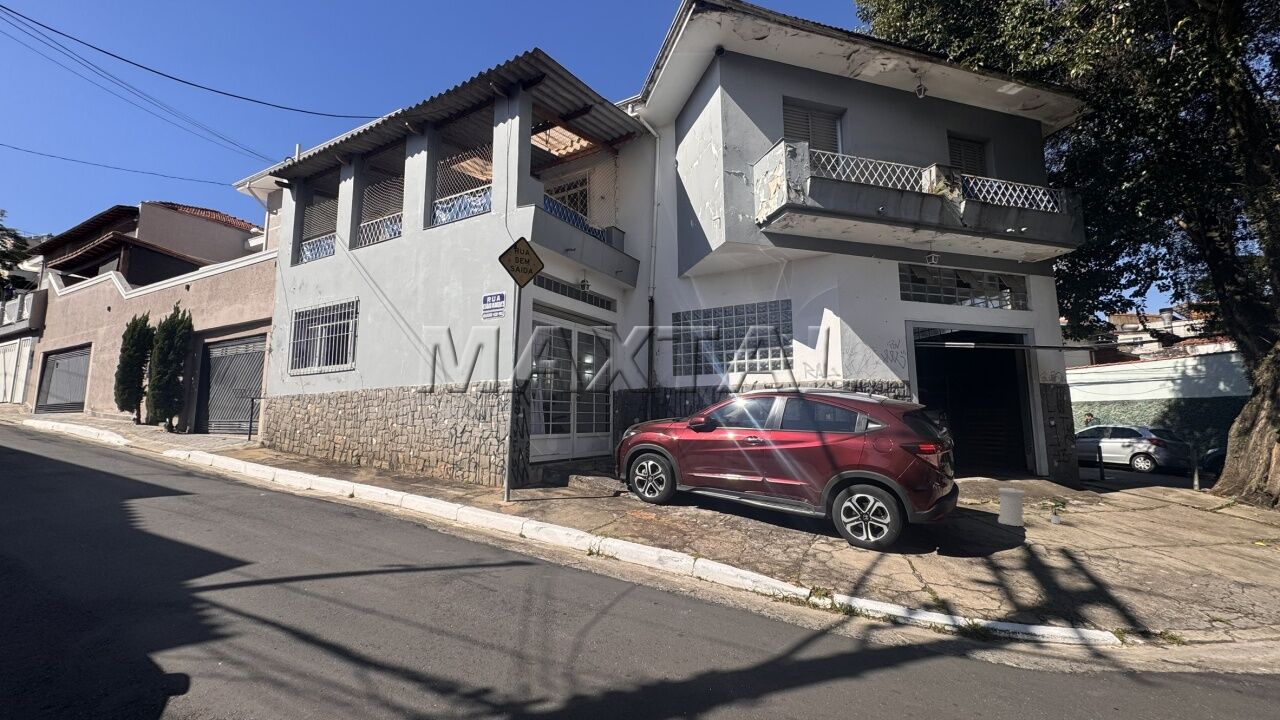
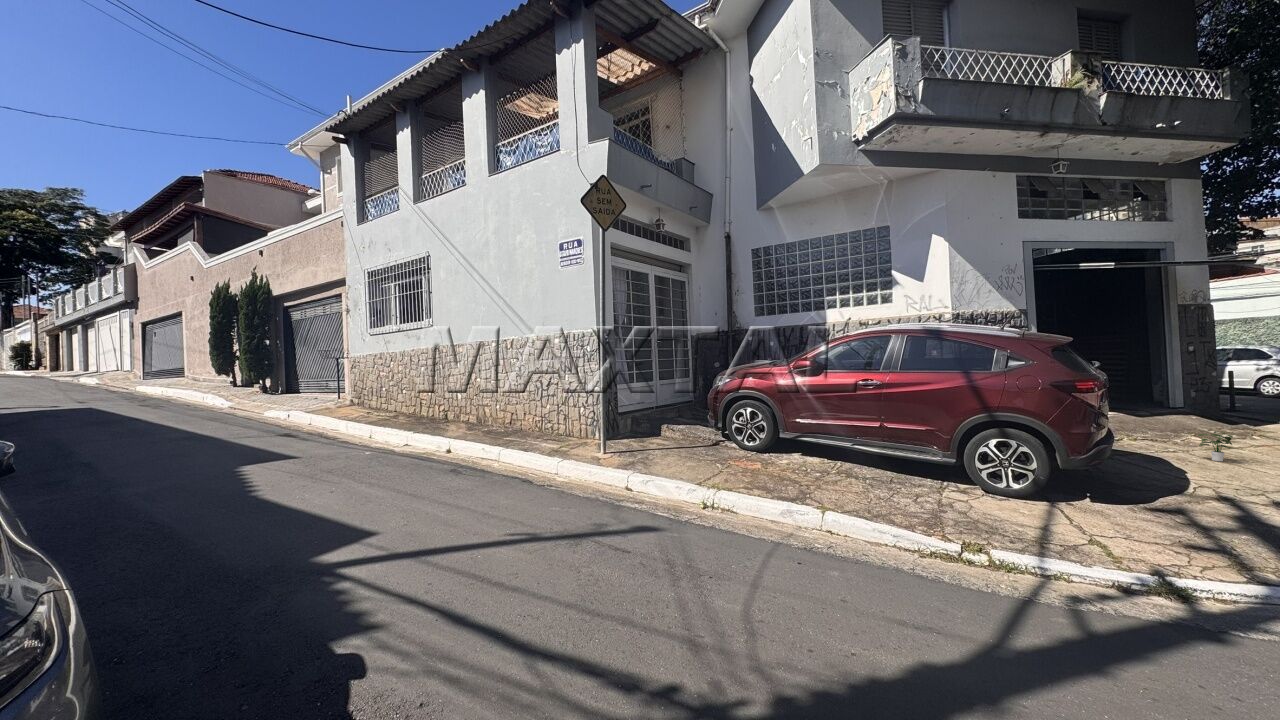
trash can: present [998,488,1024,526] -> none [1148,424,1184,465]

